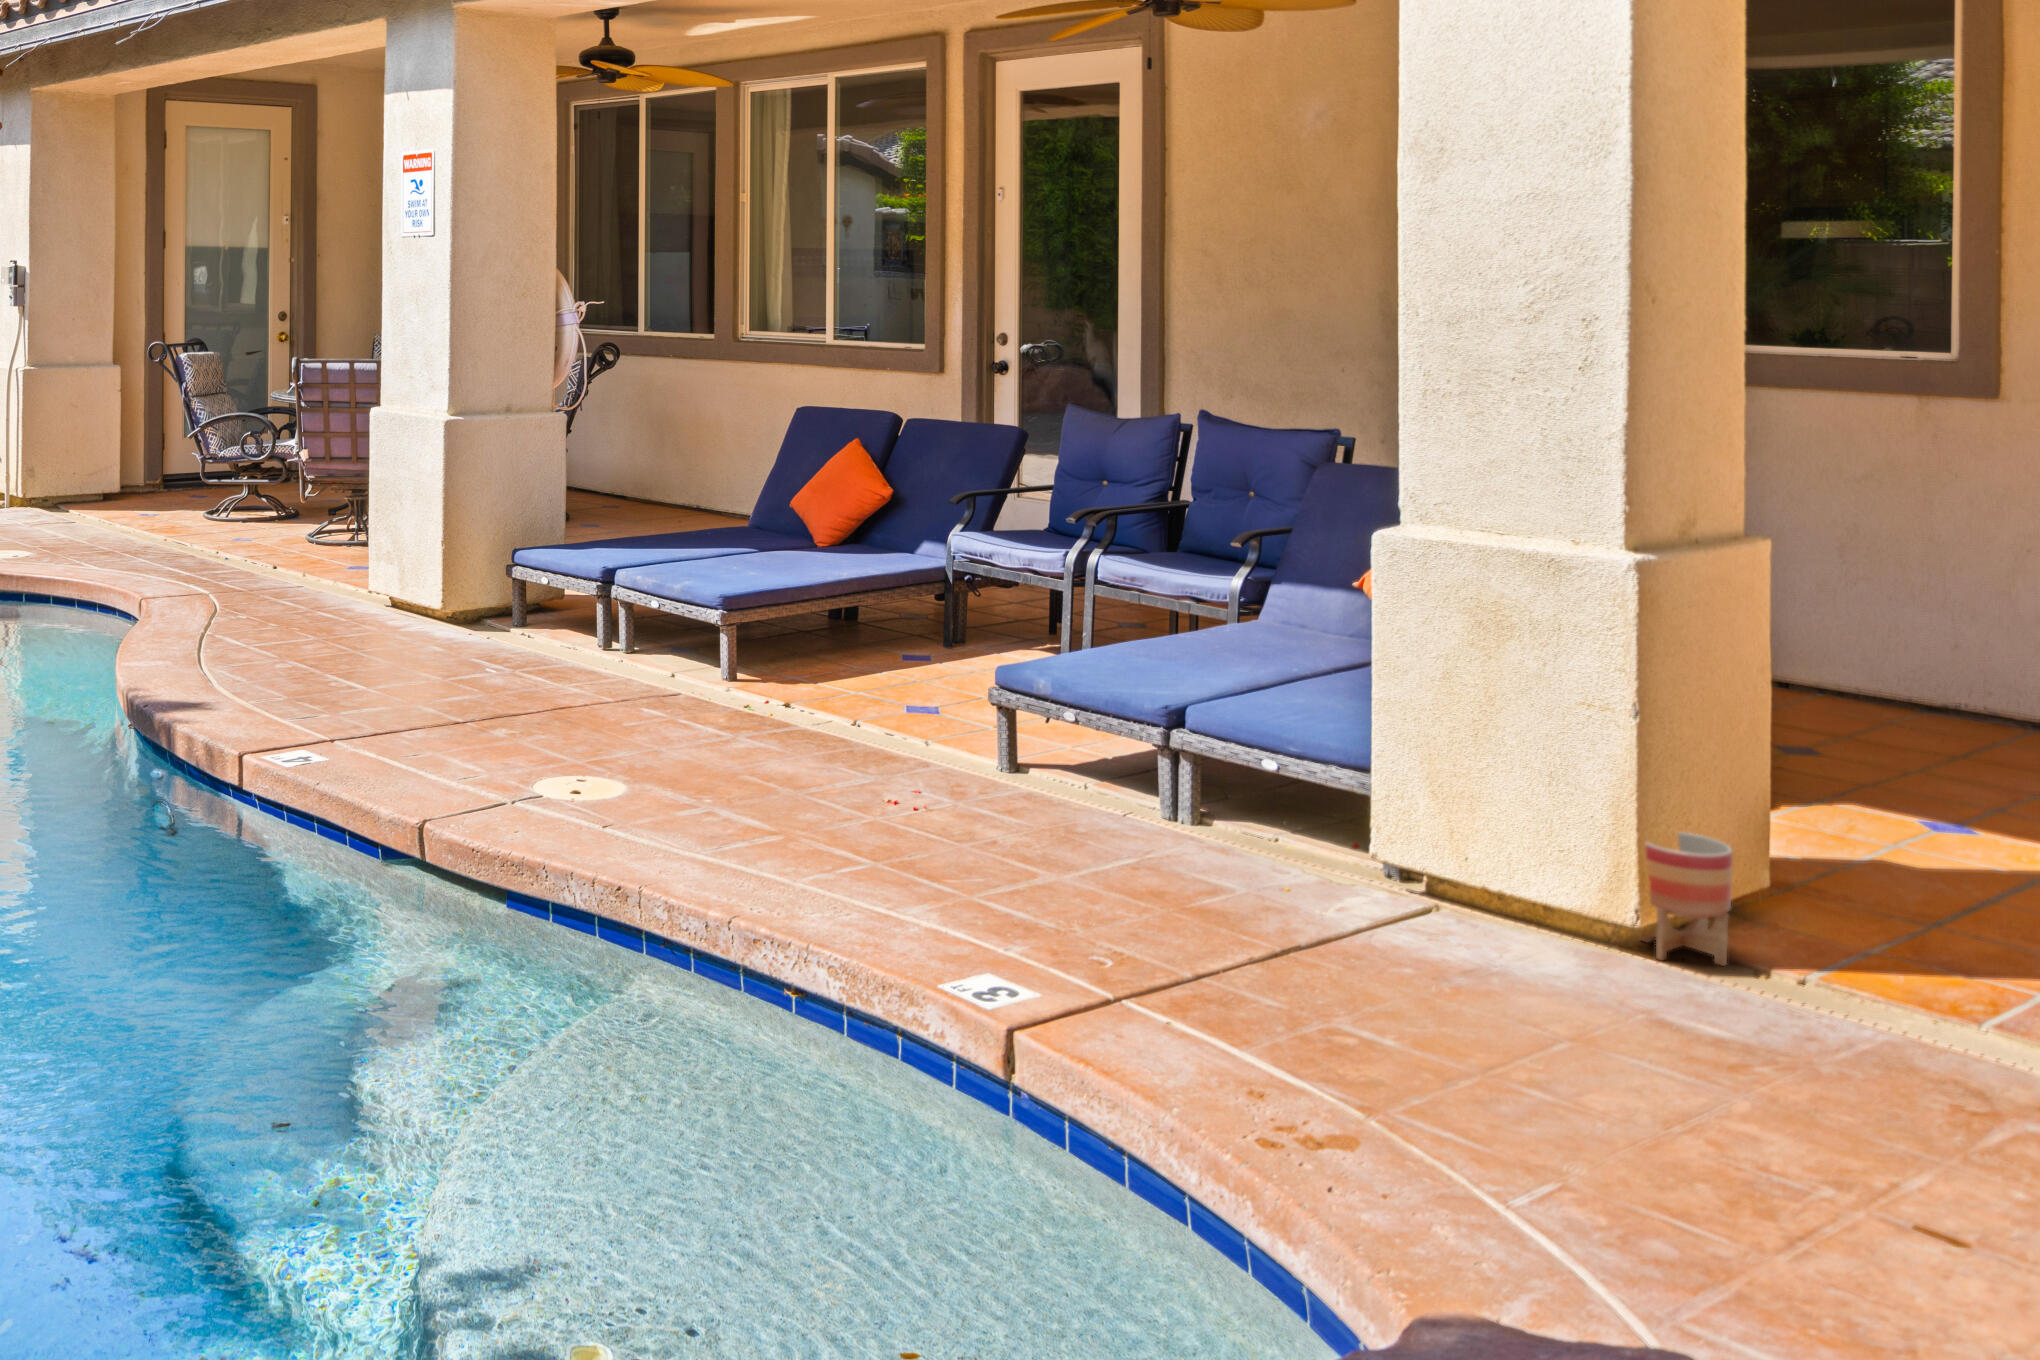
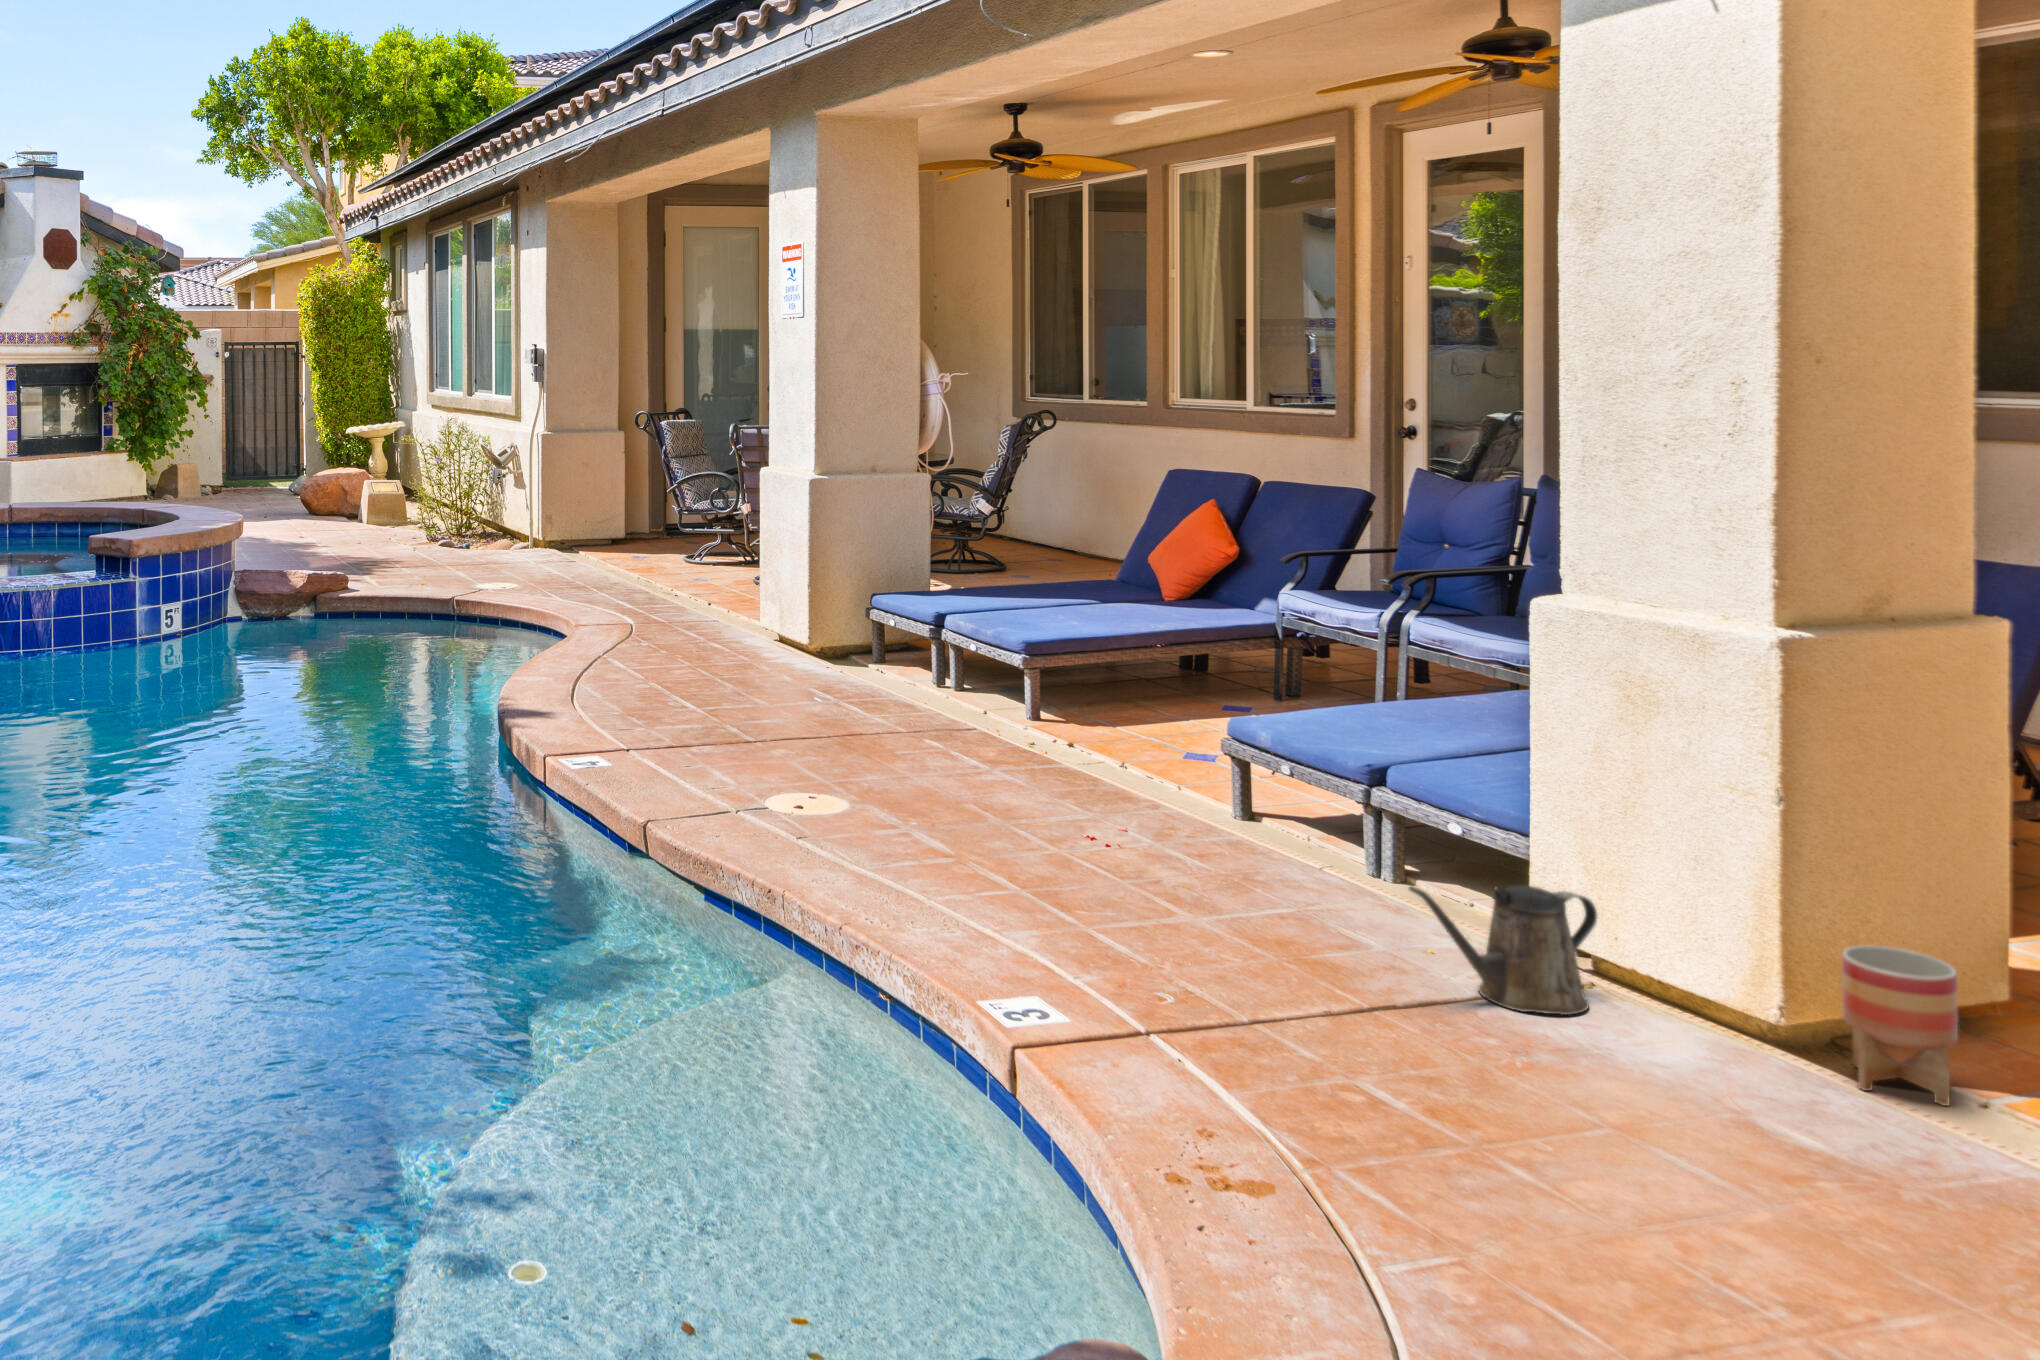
watering can: none [1279,803,1415,922] -> present [1409,885,1597,1015]

